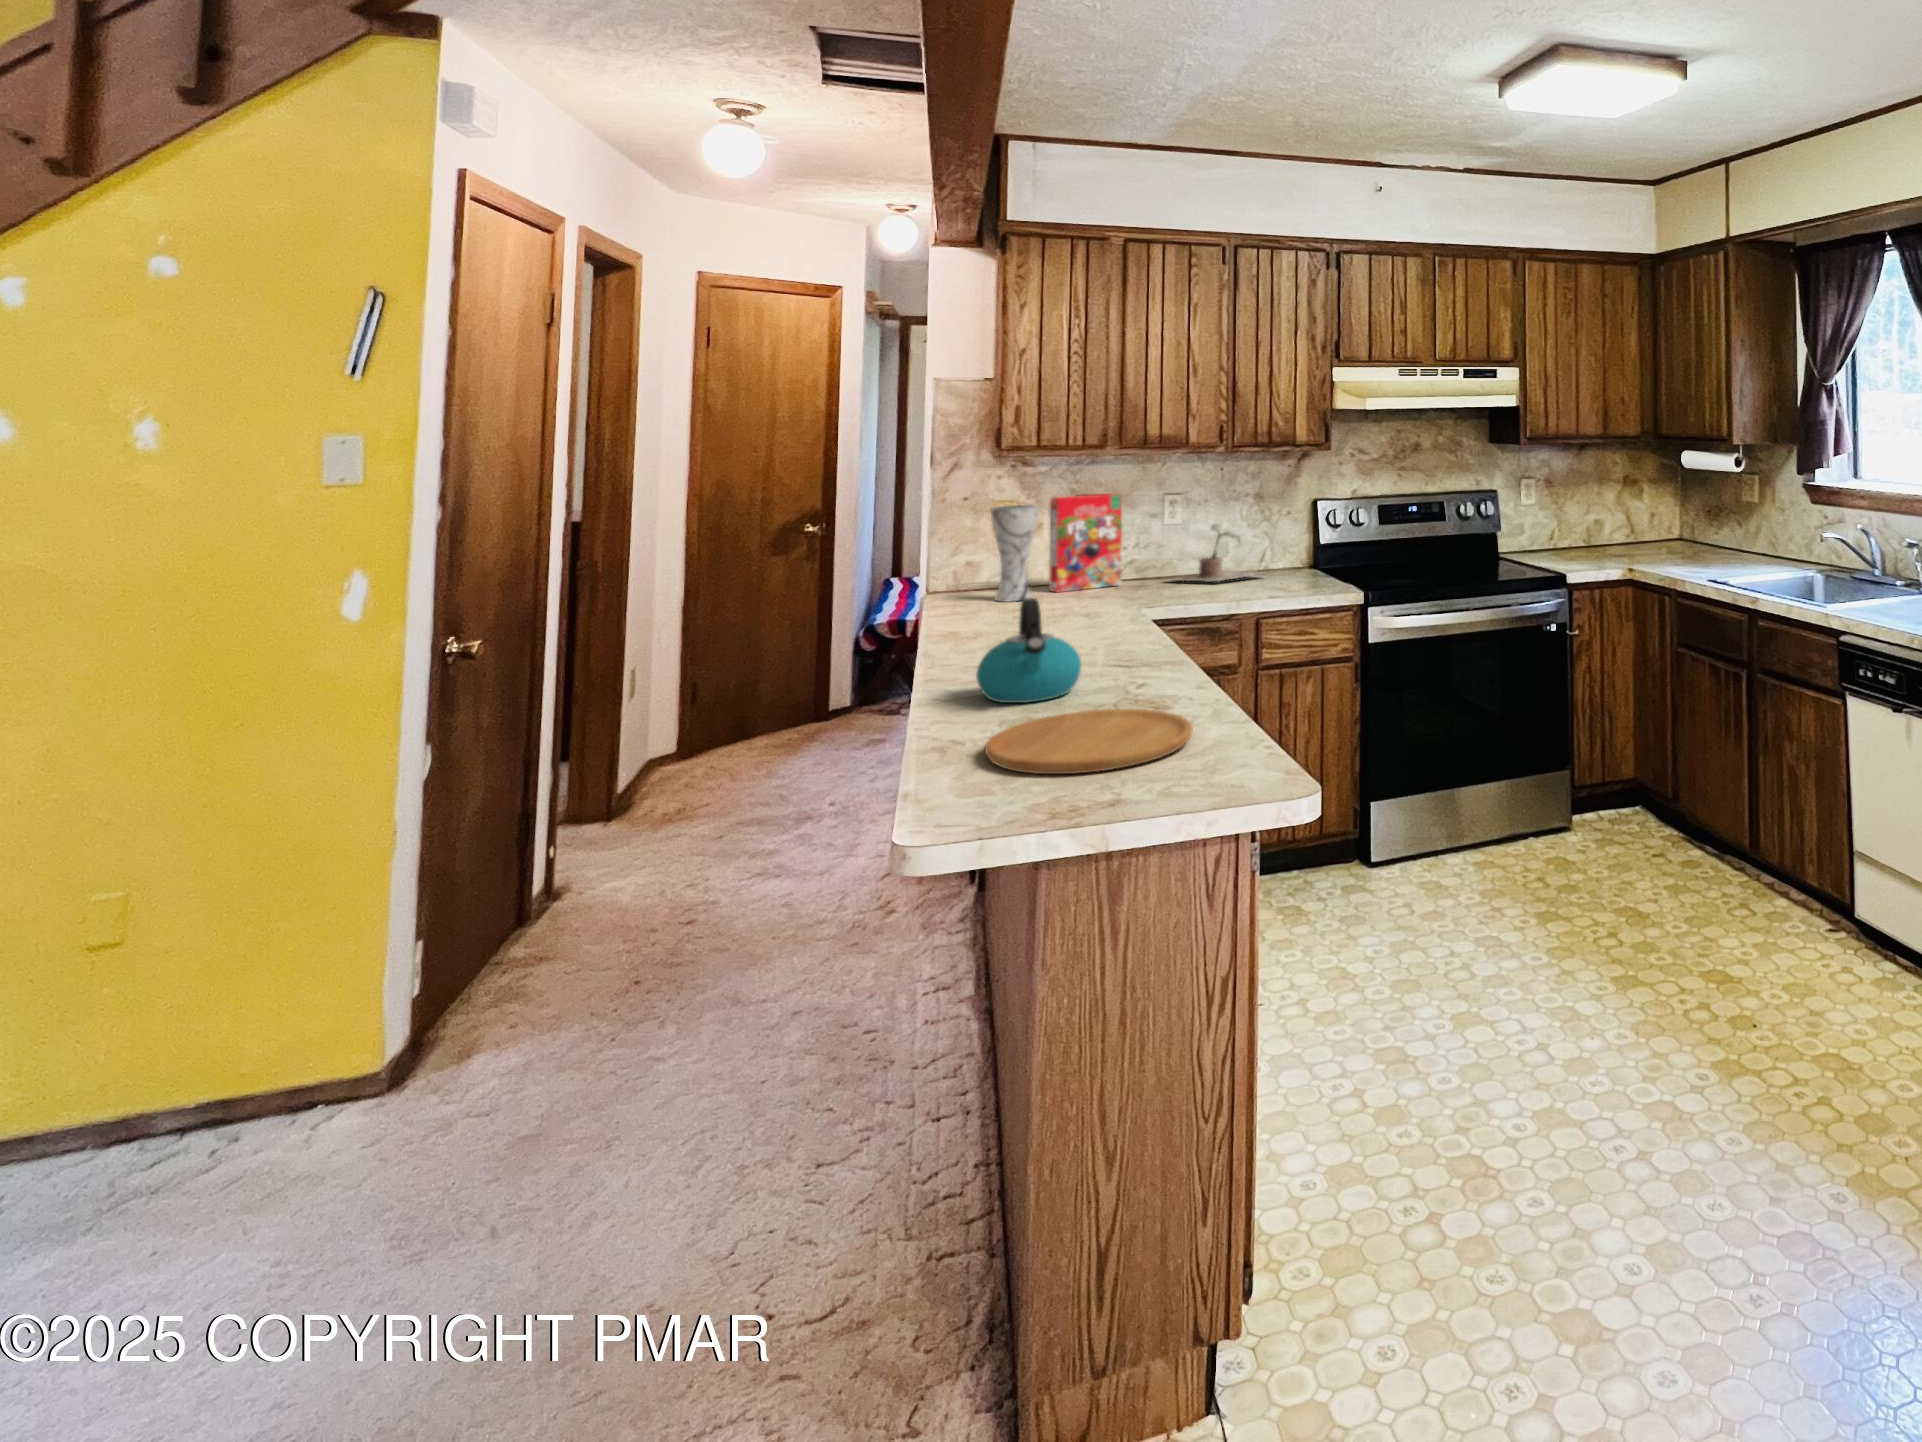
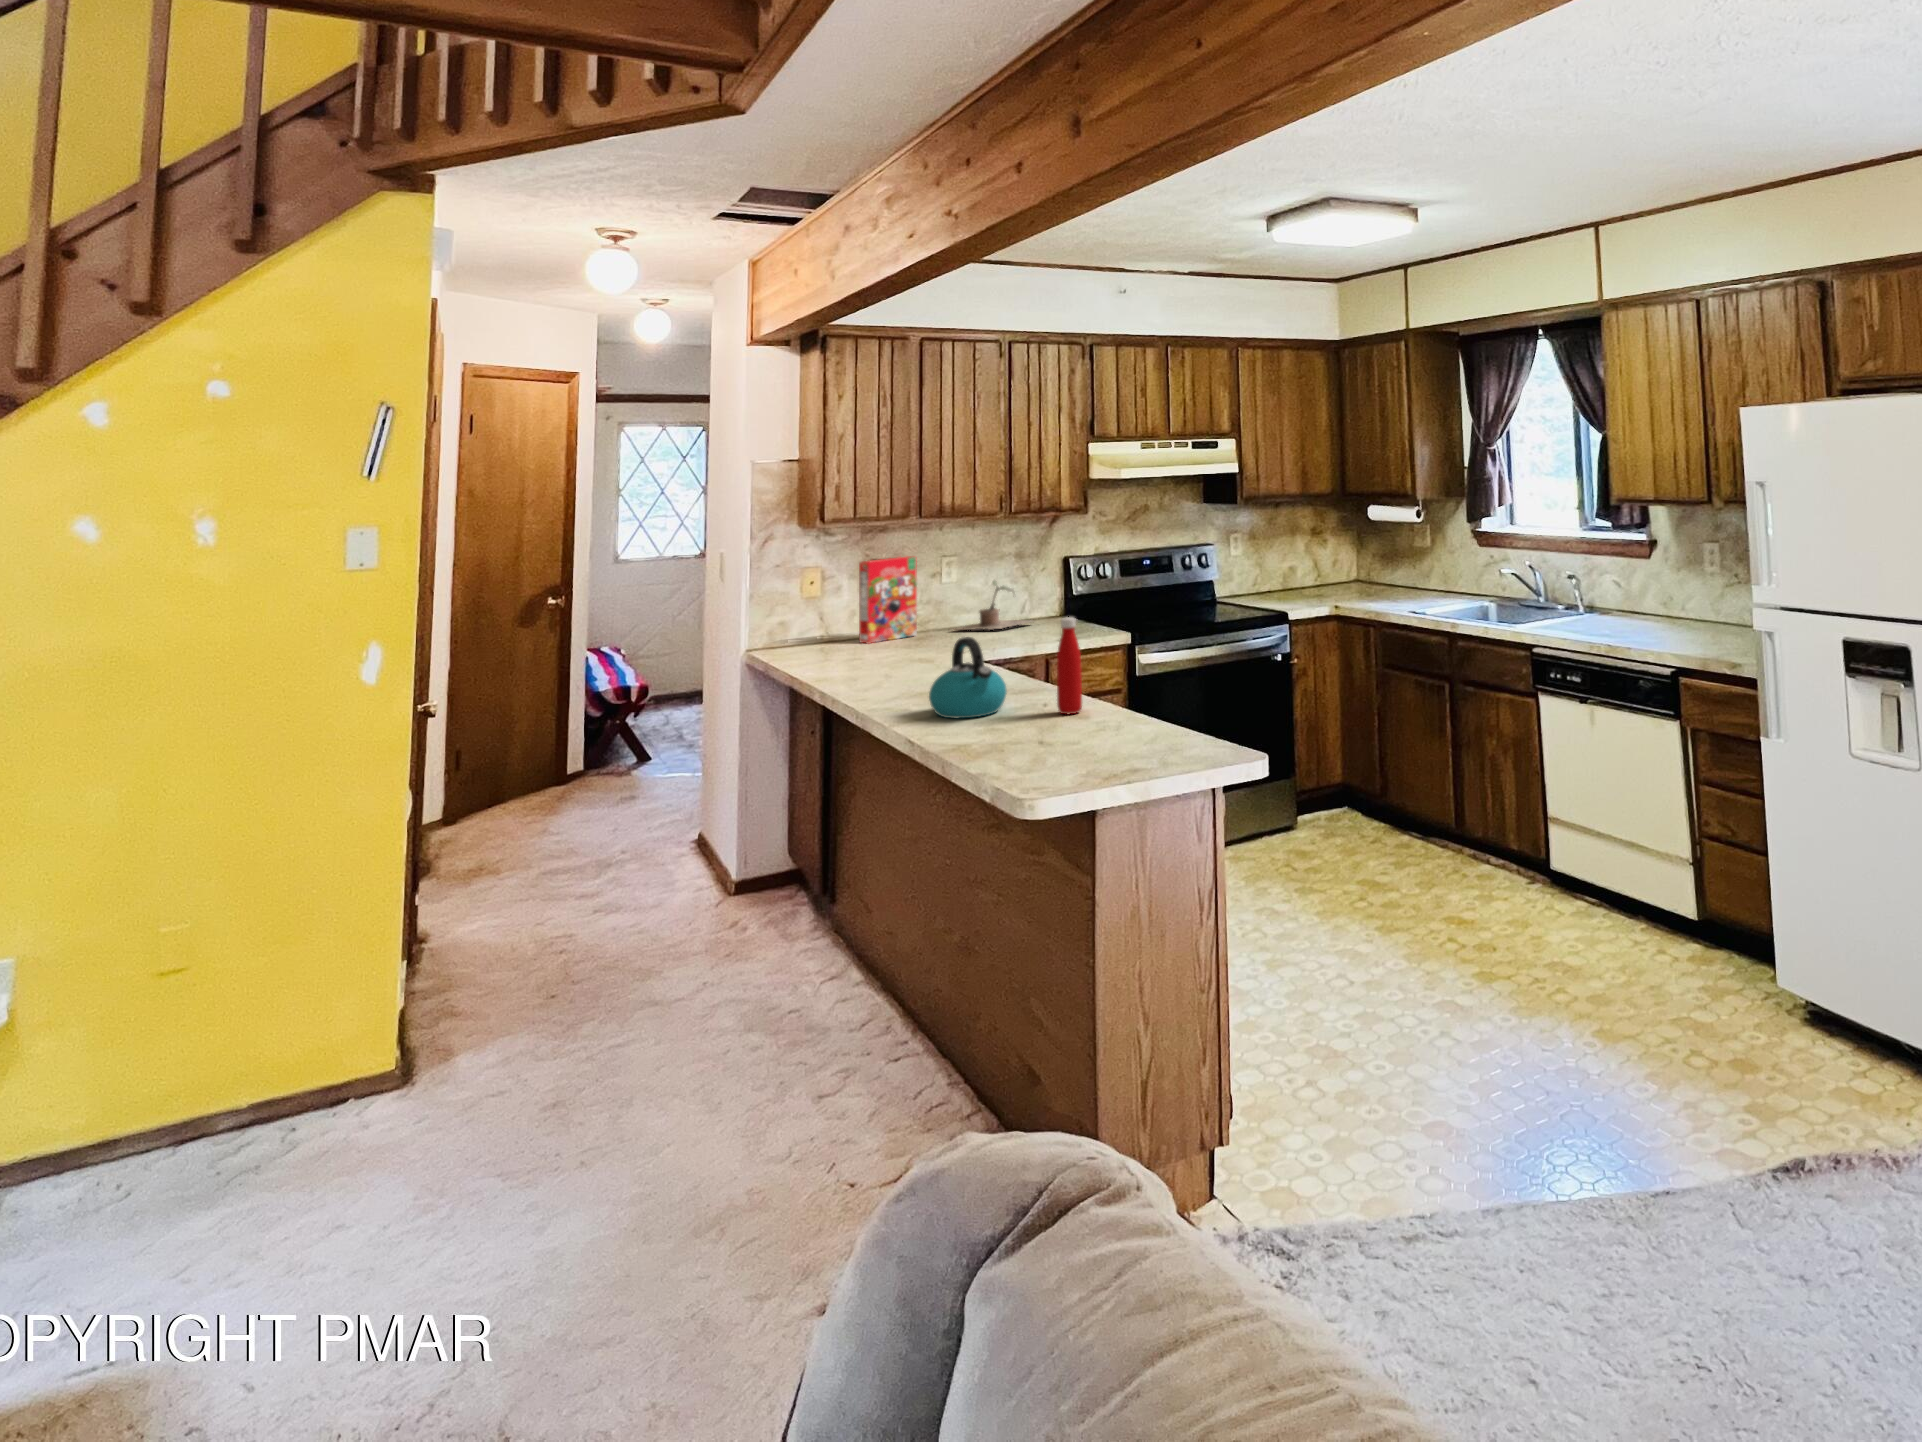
vase: present [991,505,1038,602] -> none [819,568,858,652]
bottle: none [1131,579,1164,706] -> present [1057,617,1082,714]
cutting board: present [986,709,1193,774] -> none [997,714,1142,756]

